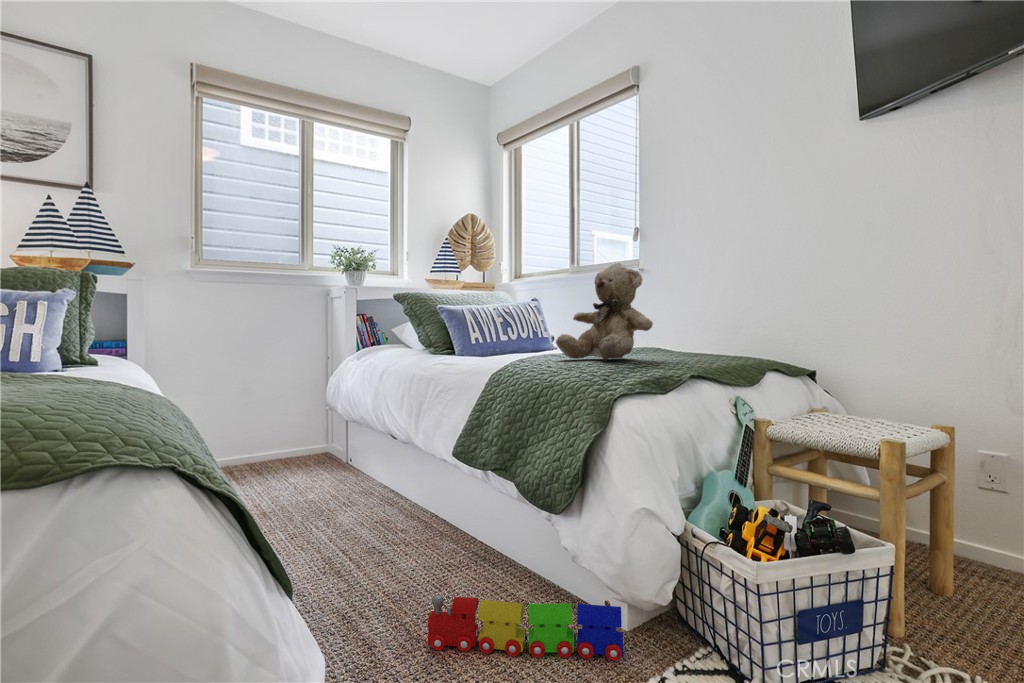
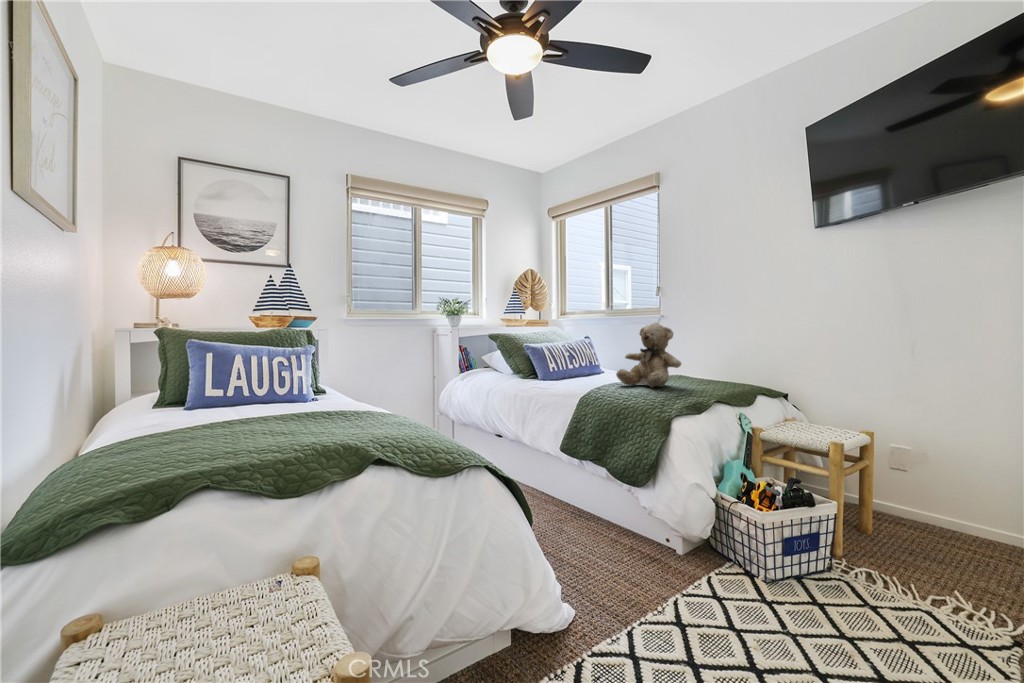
toy train: present [428,595,625,661] -> none [570,533,684,569]

